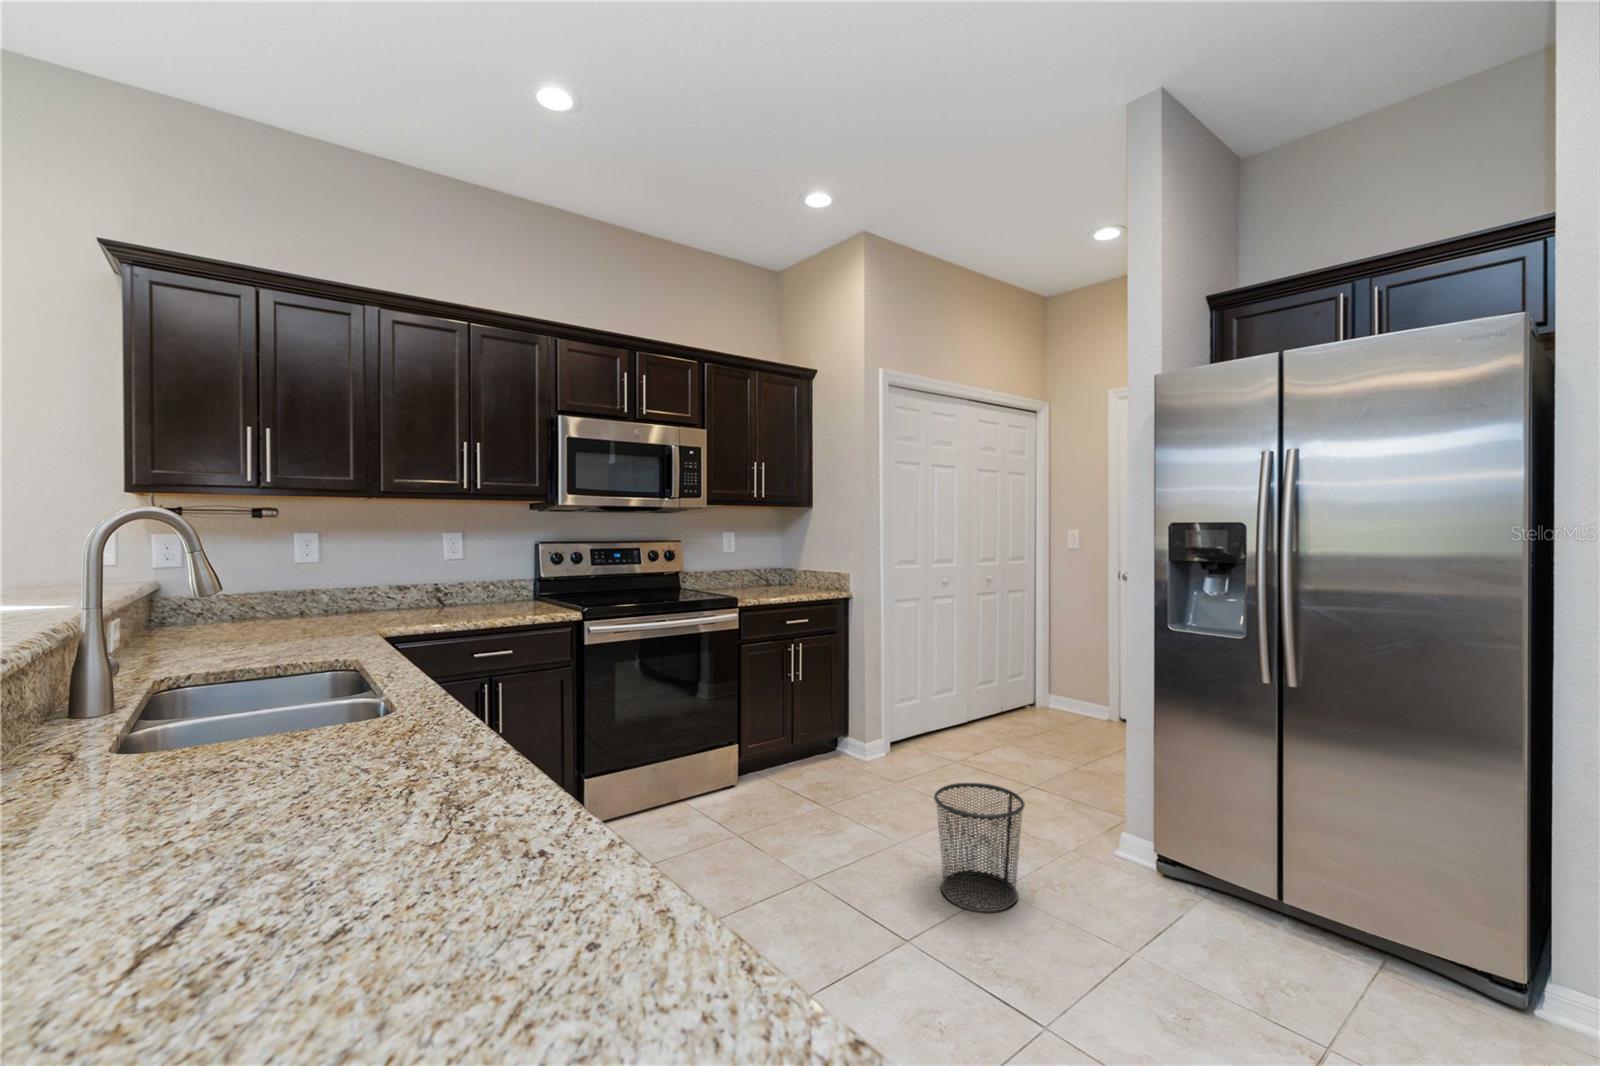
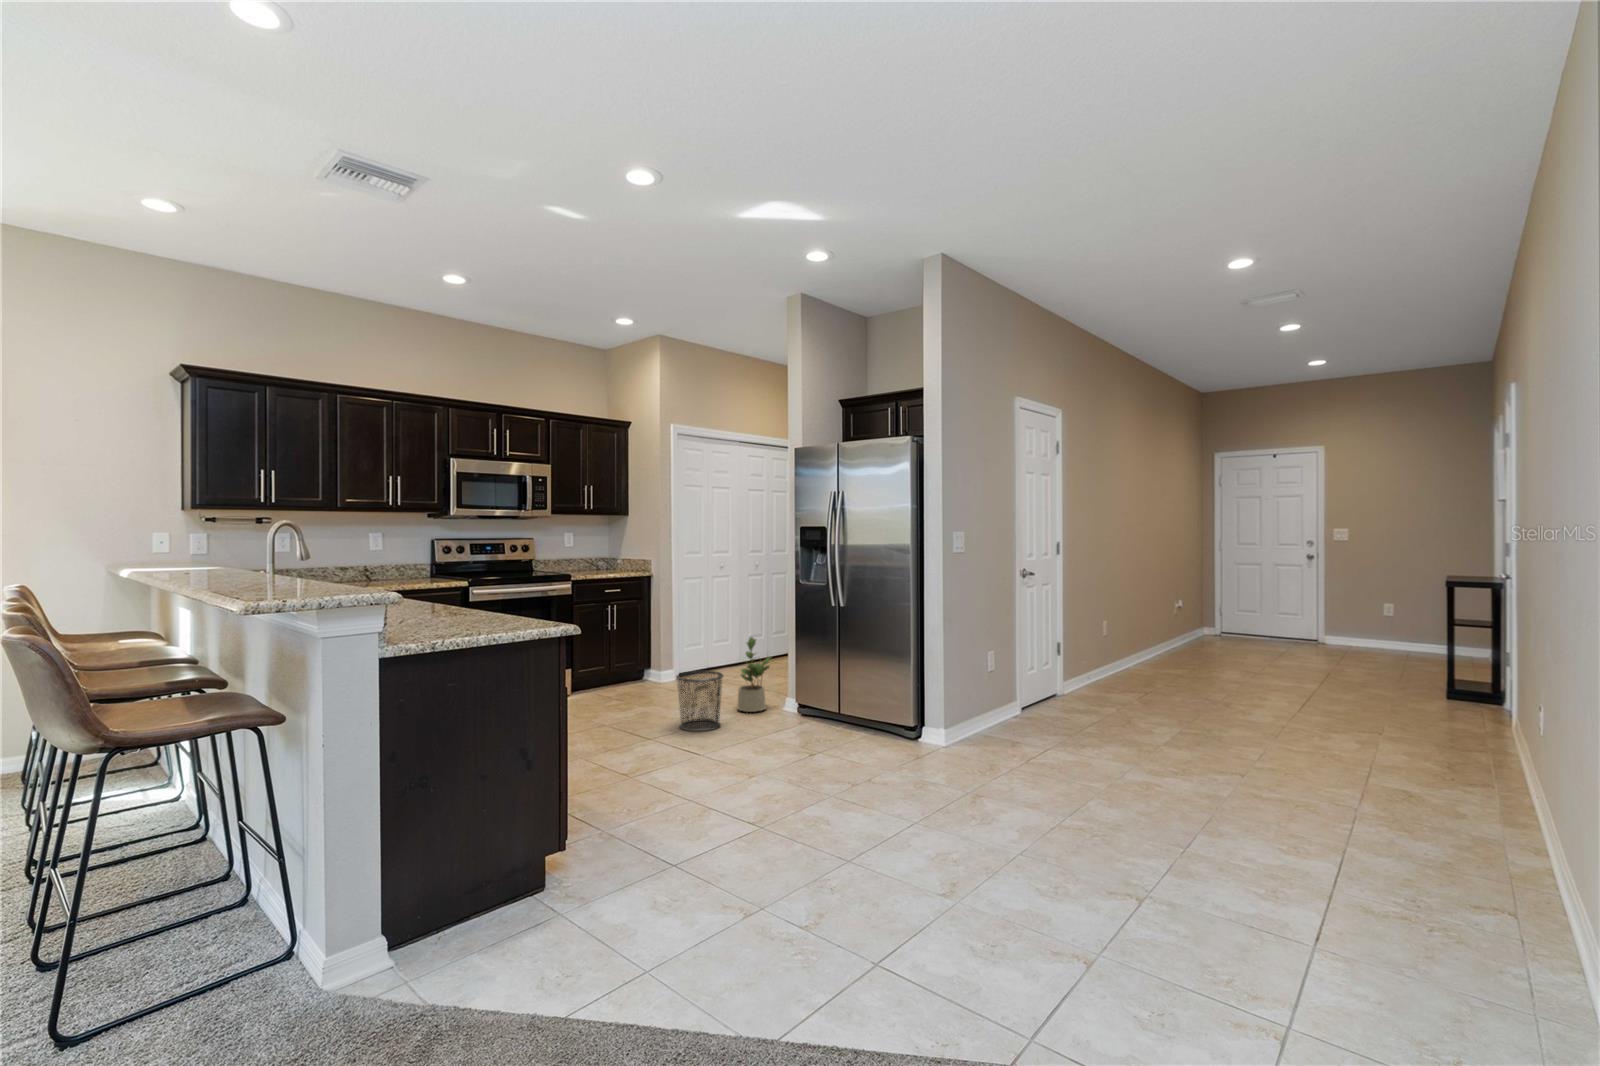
potted plant: none [1022,717,1082,853] -> present [737,637,771,712]

